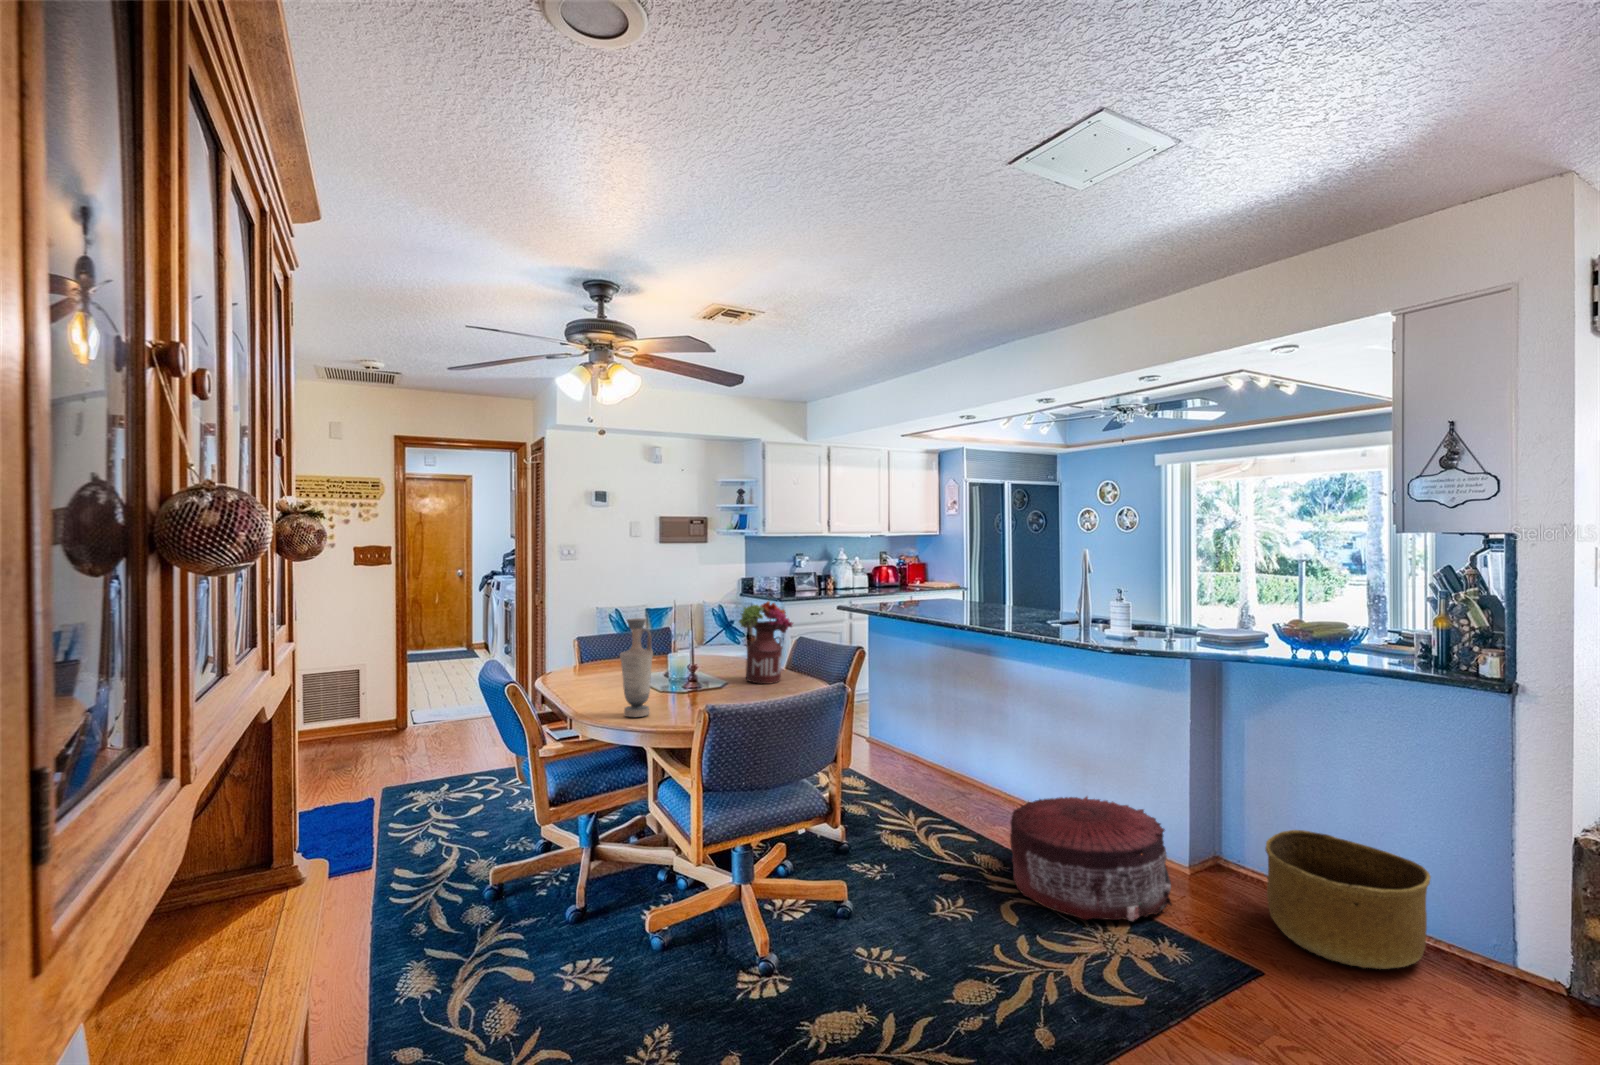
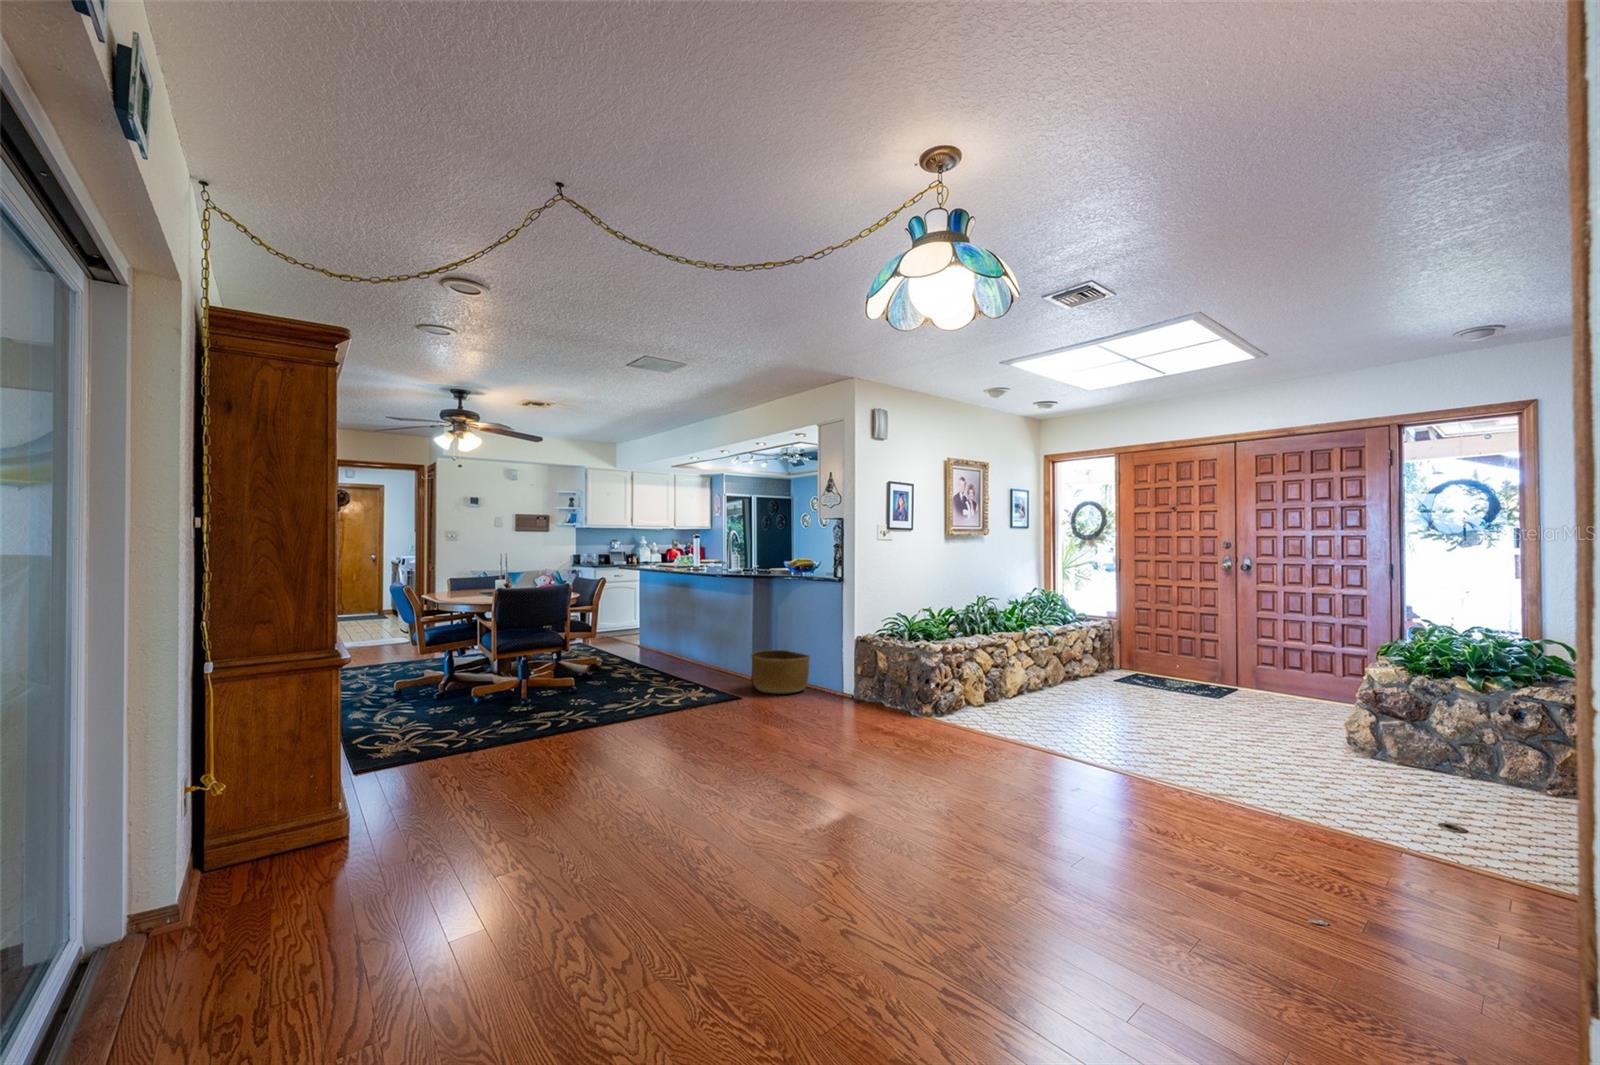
flower arrangement: present [739,601,793,684] -> none [531,552,560,593]
vase: present [620,618,653,717] -> none [463,554,480,599]
pouf: present [1010,796,1172,921] -> none [656,645,724,687]

